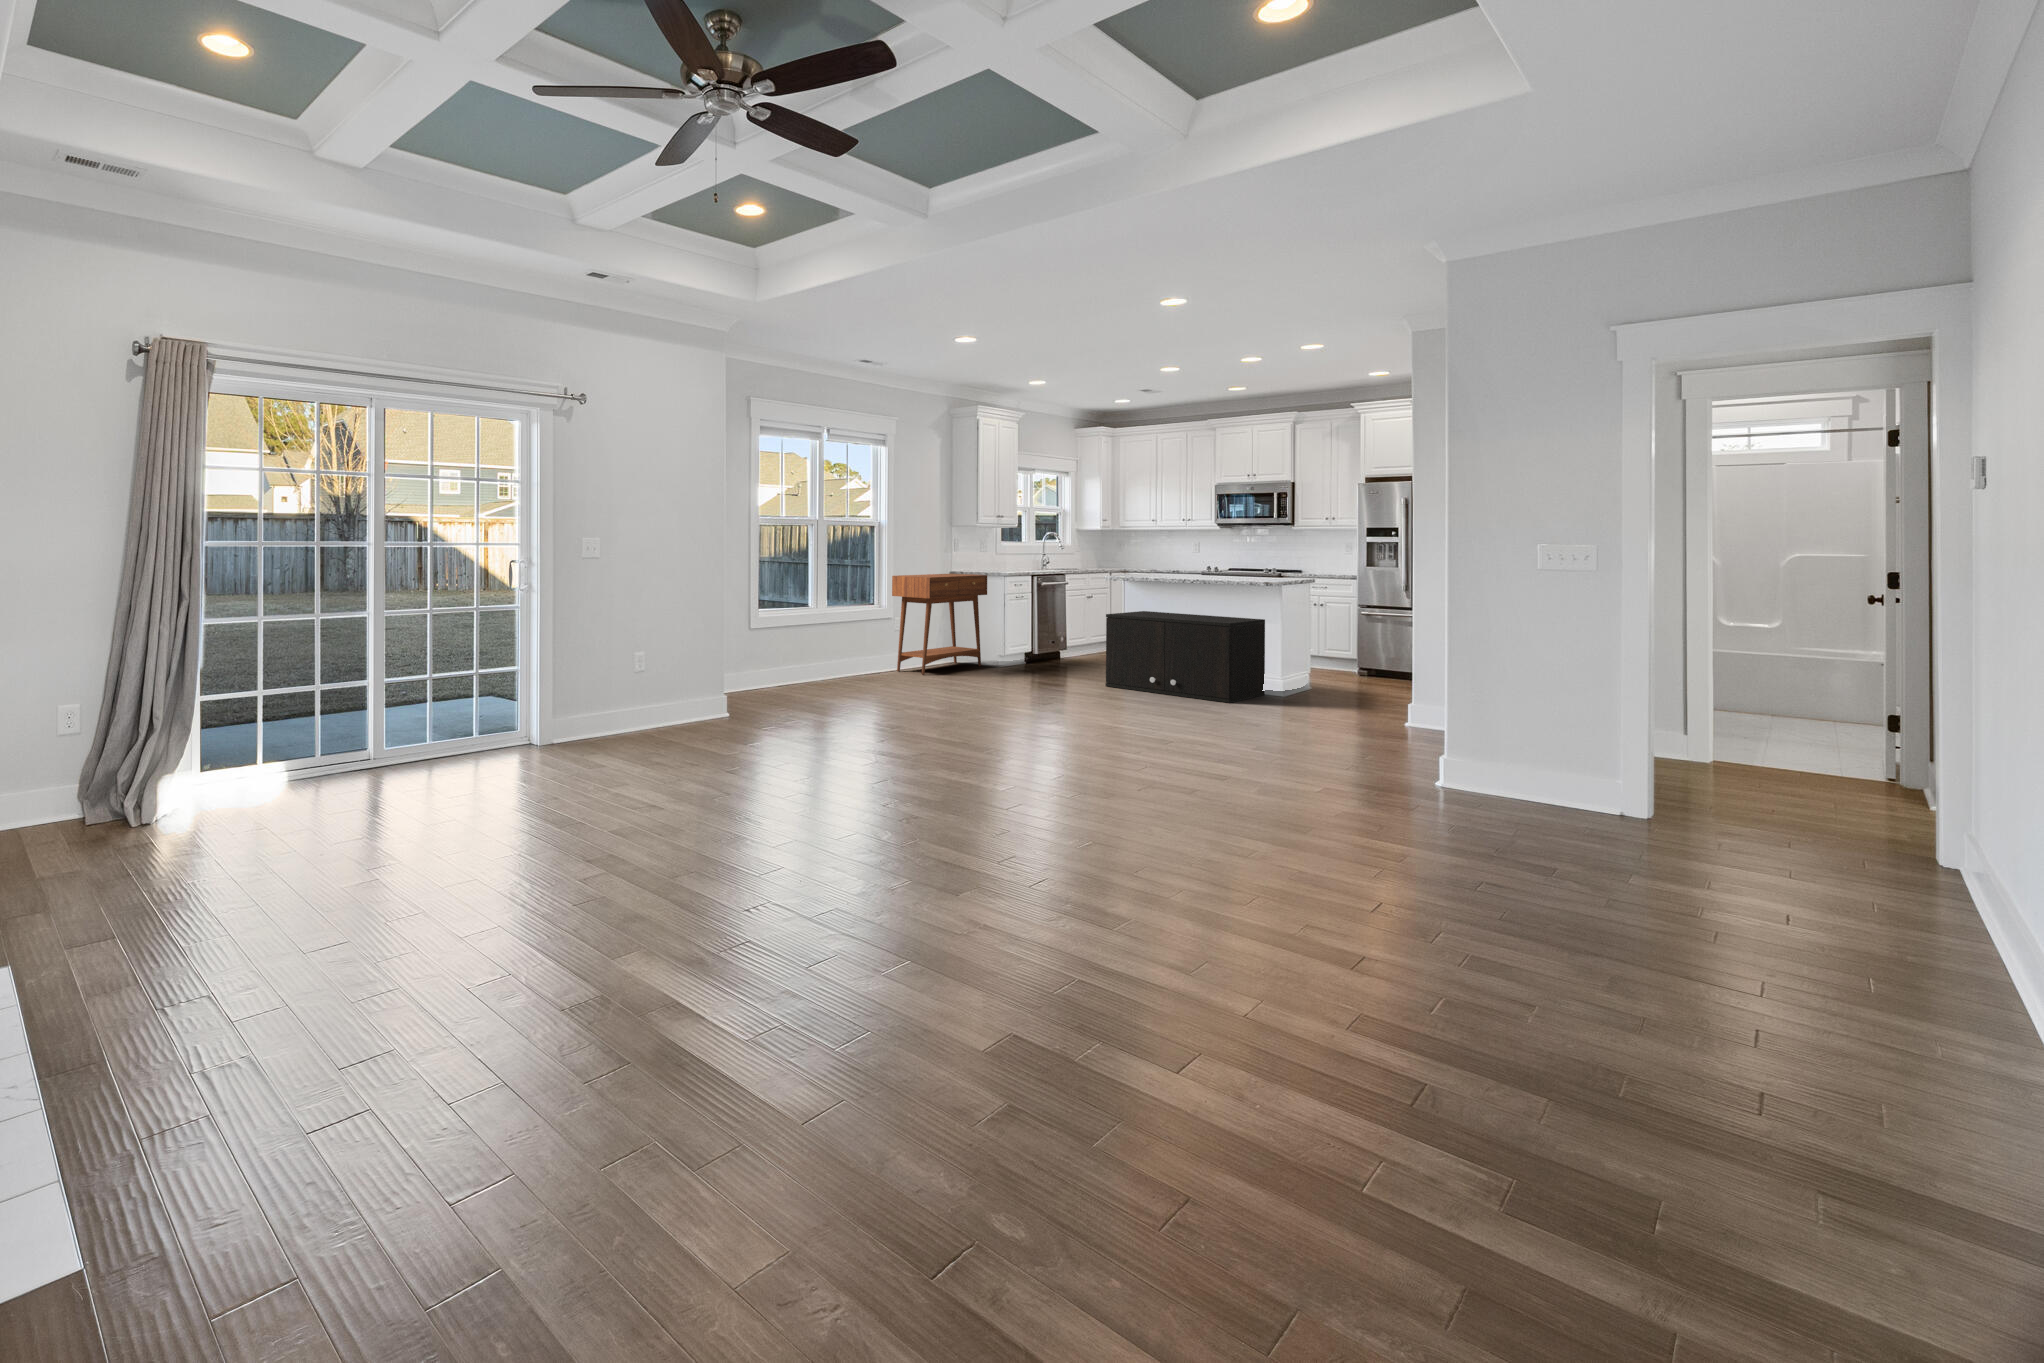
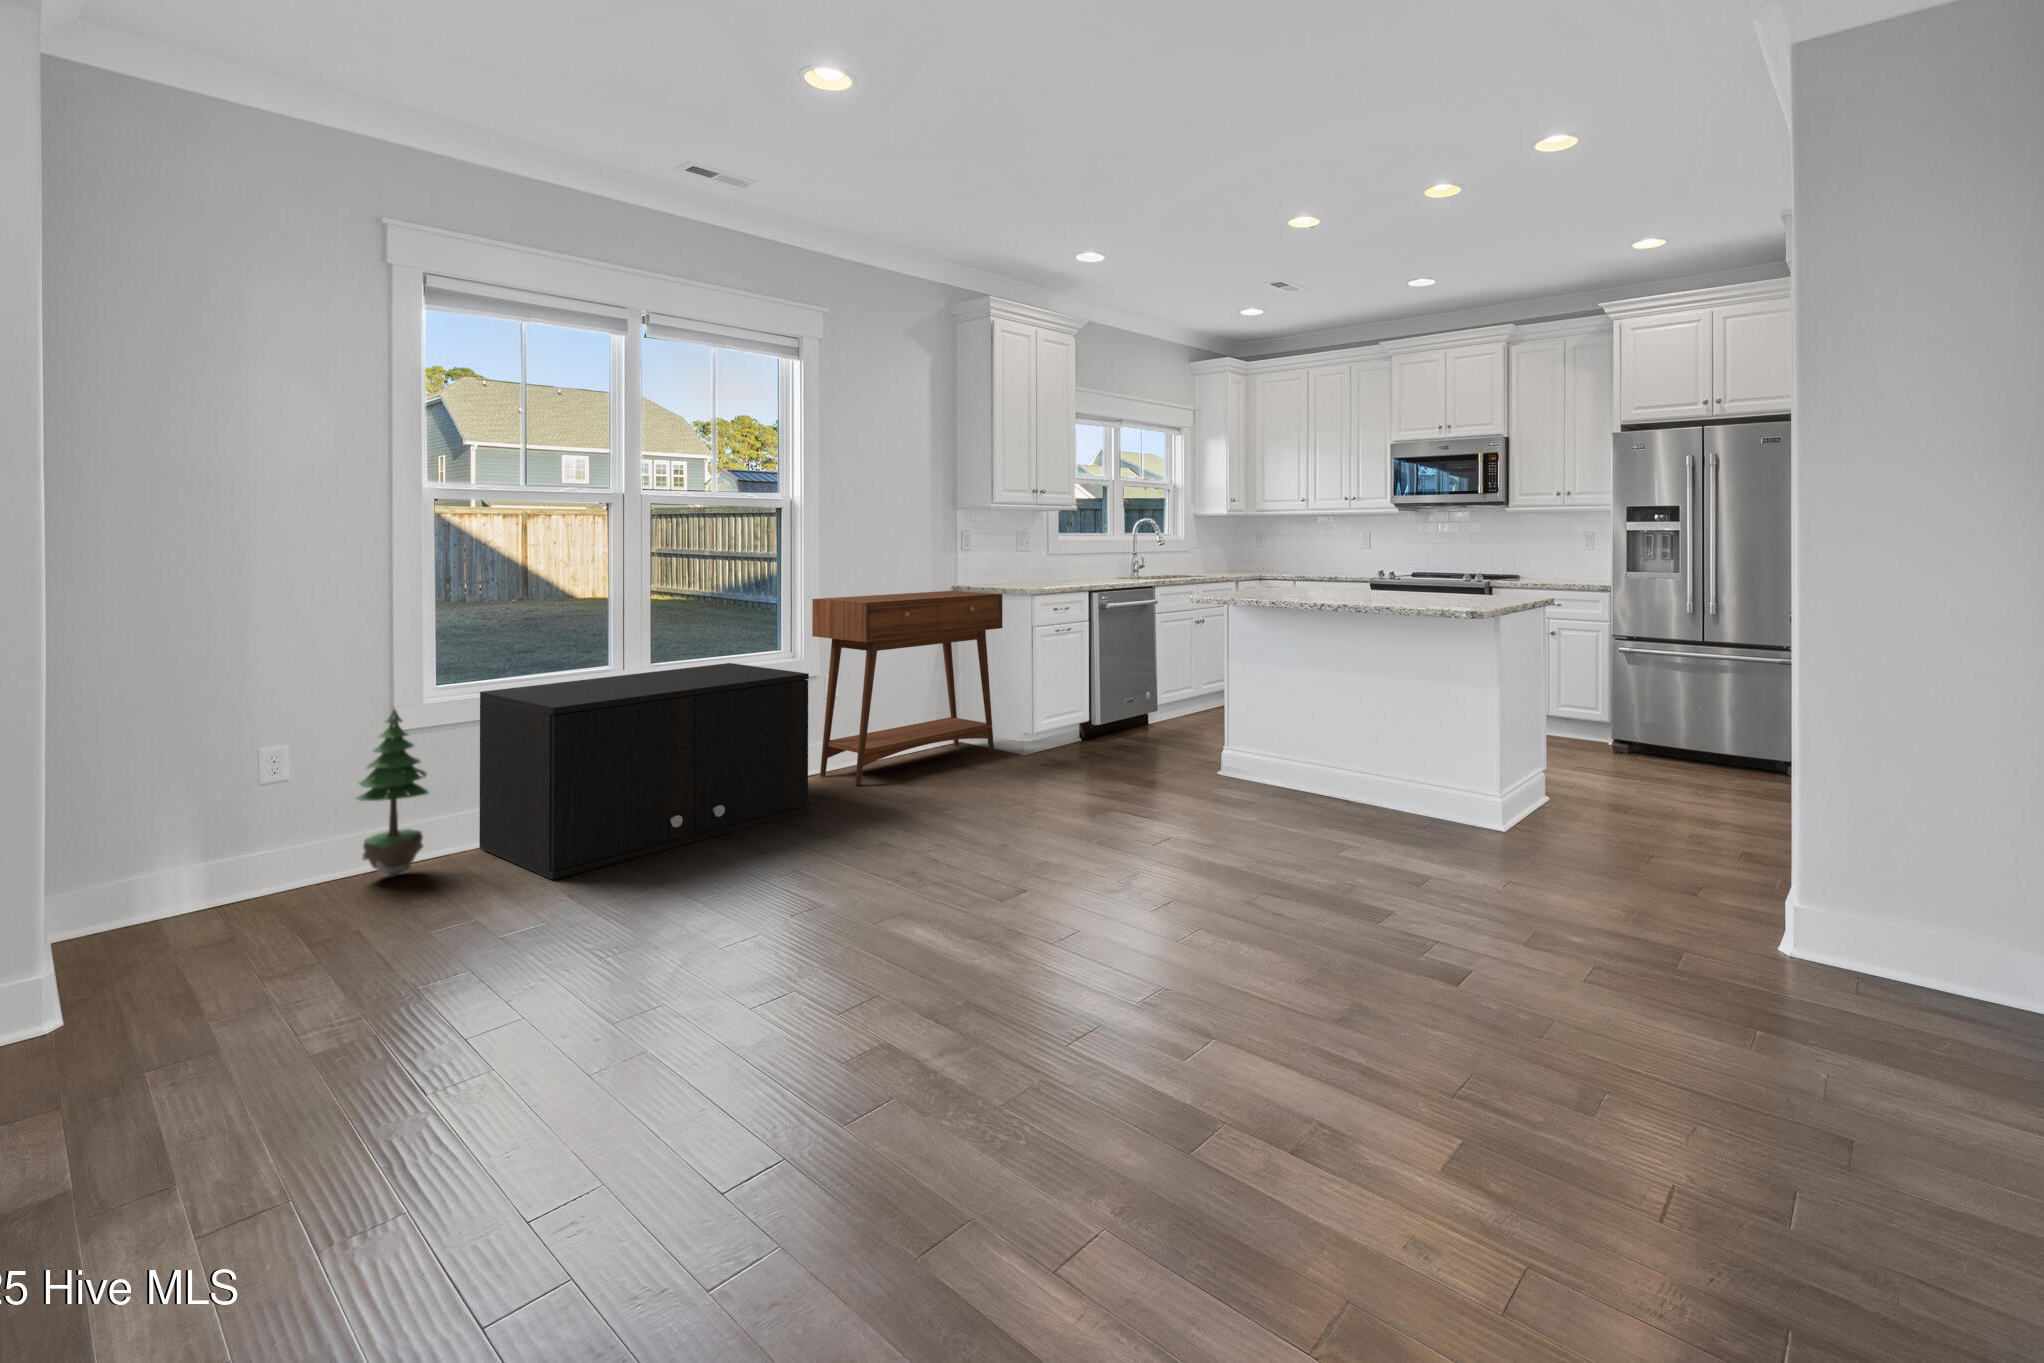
storage cabinet: present [1105,611,1265,703] -> present [479,663,809,879]
potted tree: none [745,618,772,693] -> present [356,709,428,876]

